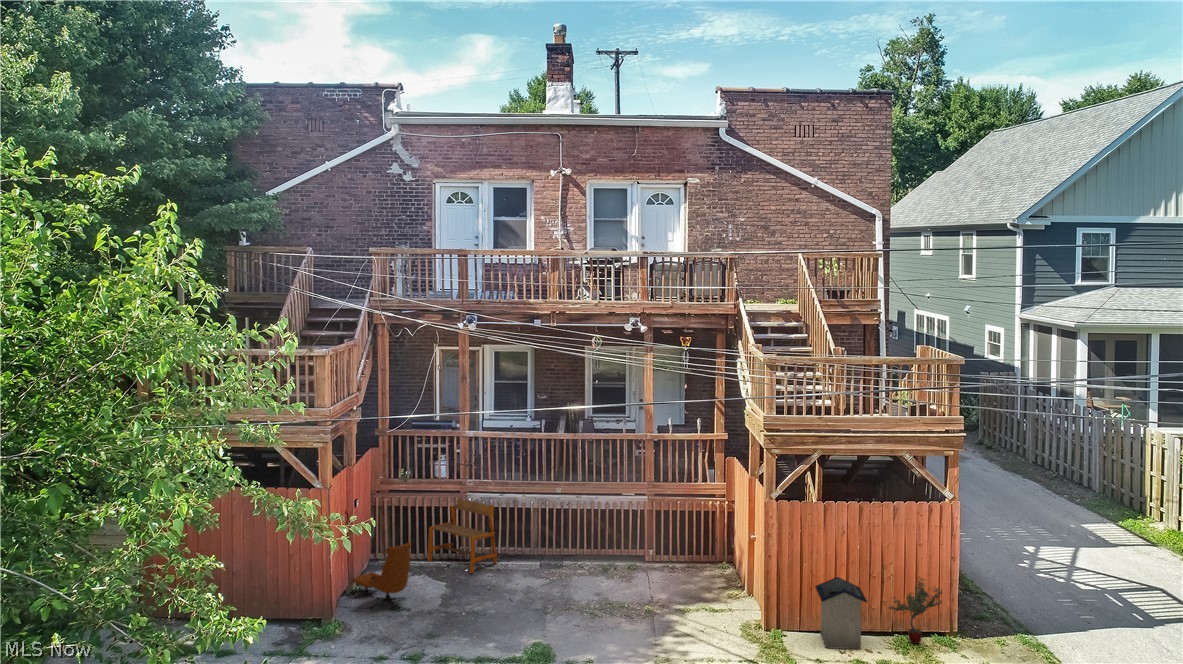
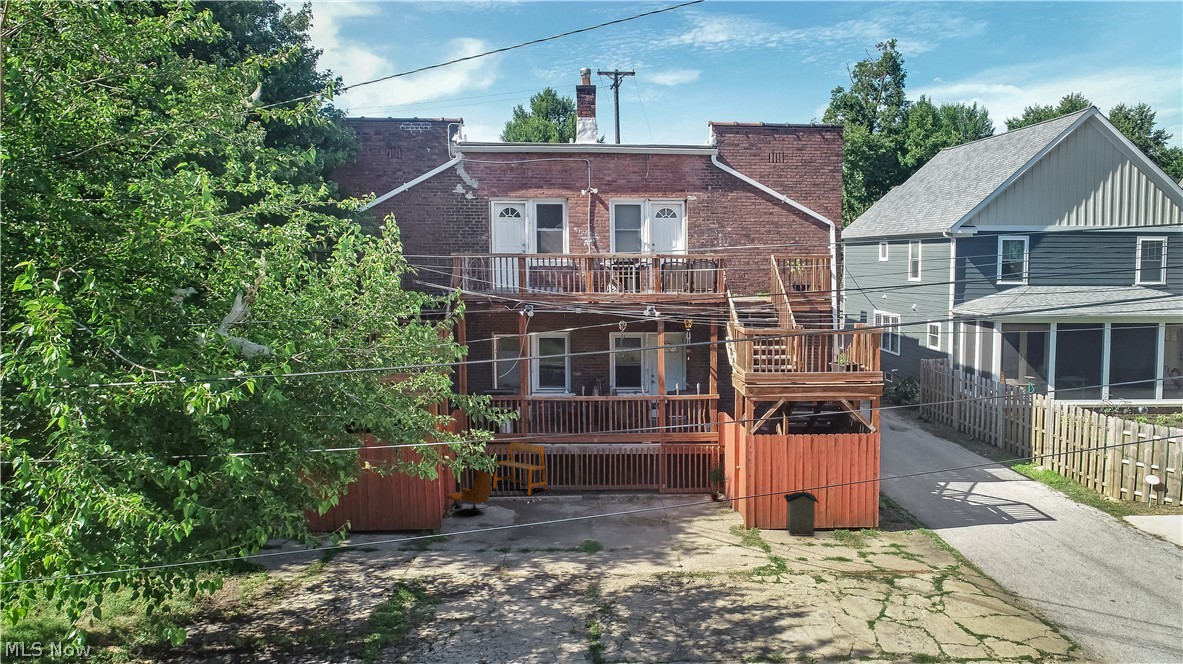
potted tree: present [889,579,942,644] -> present [709,463,727,501]

